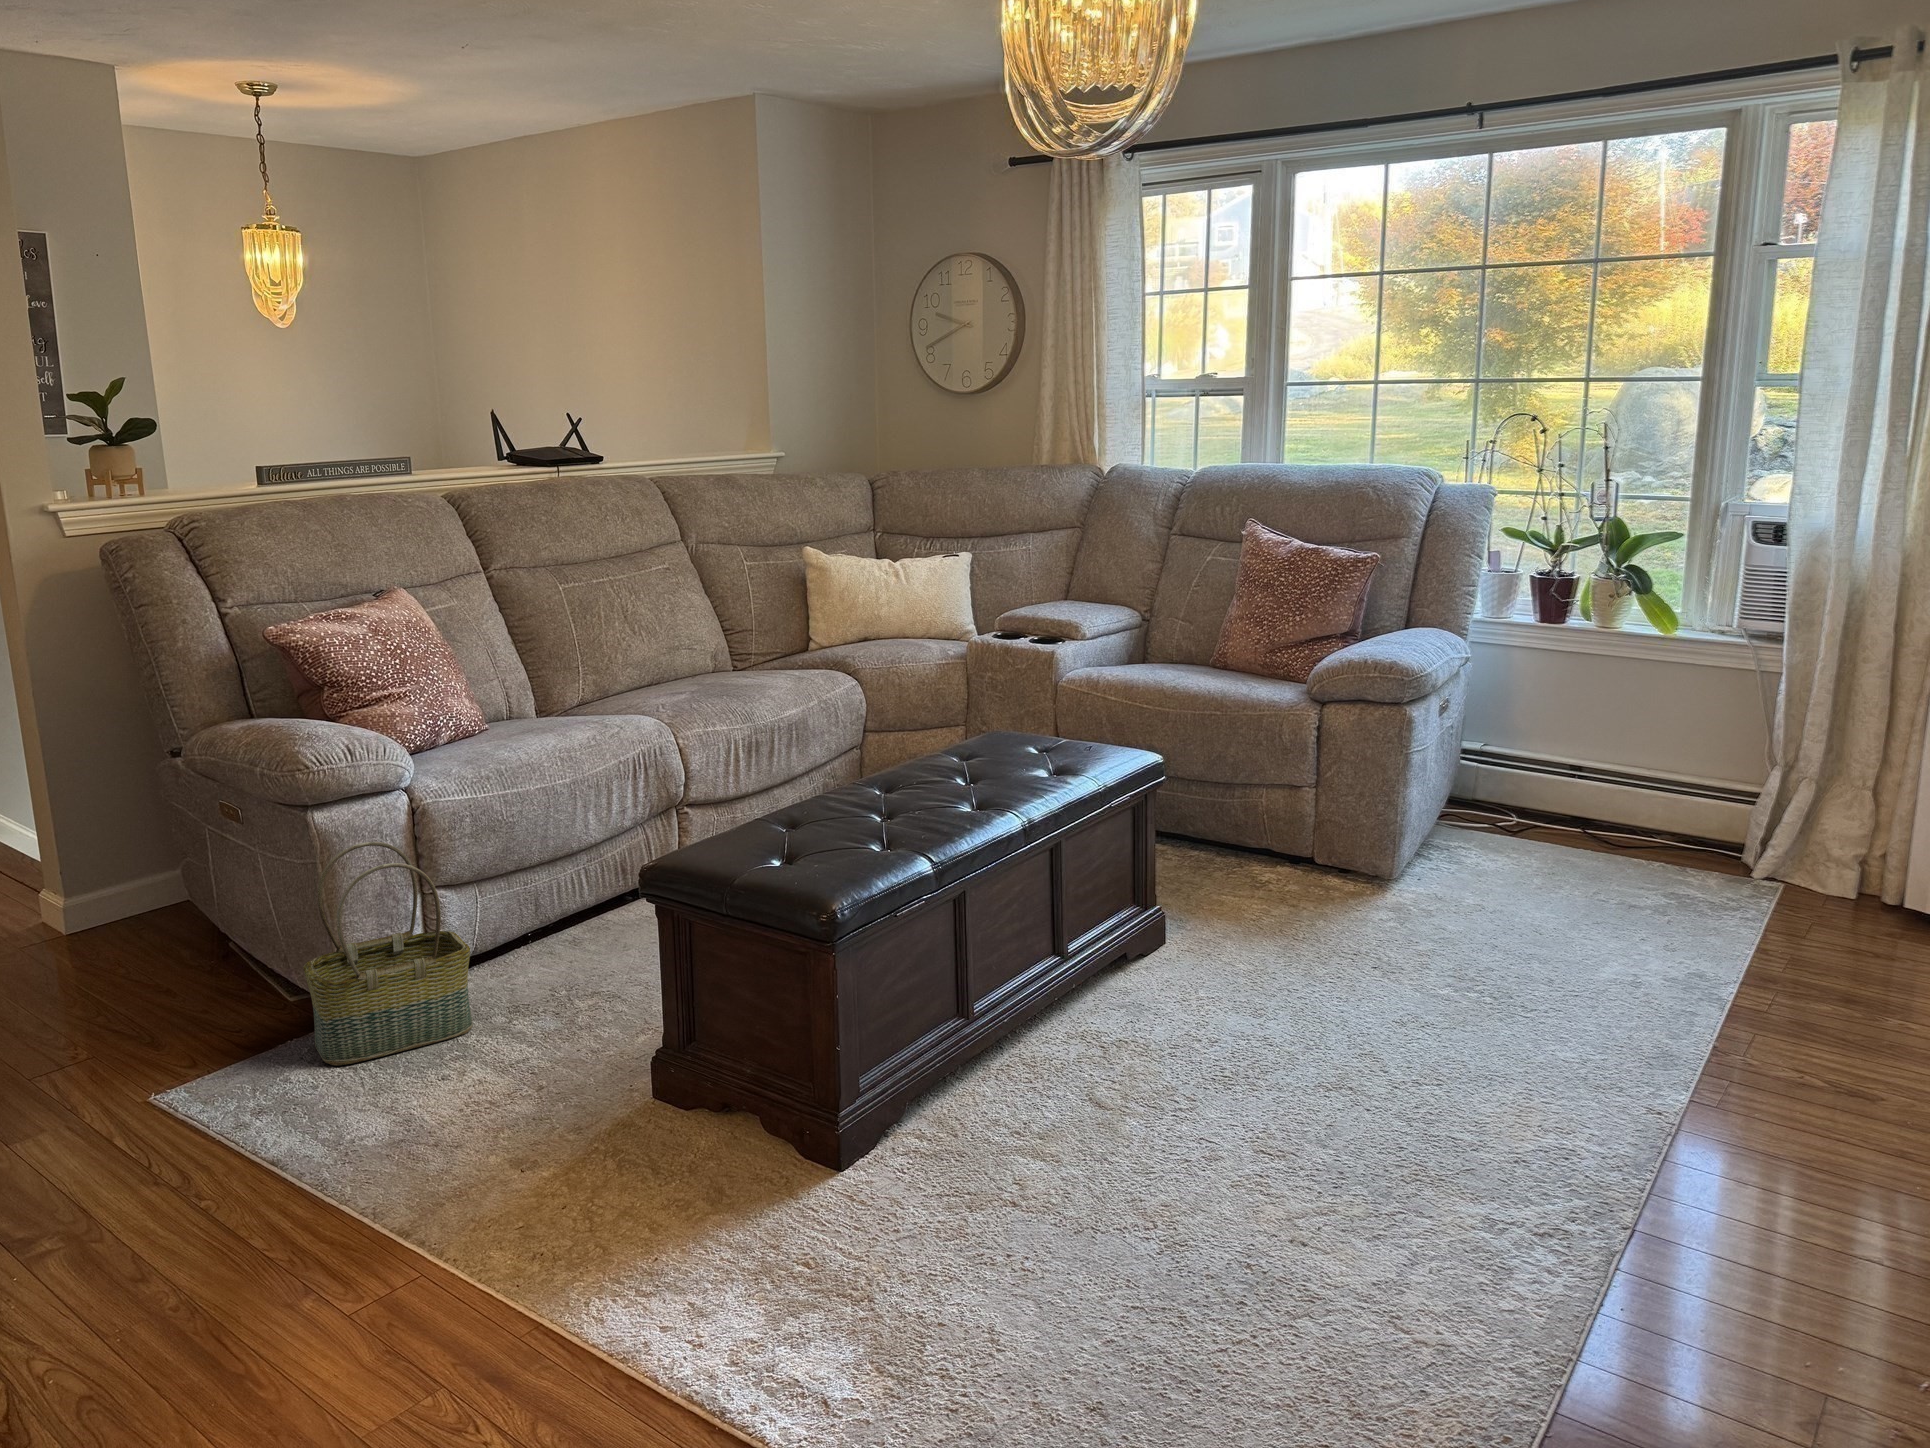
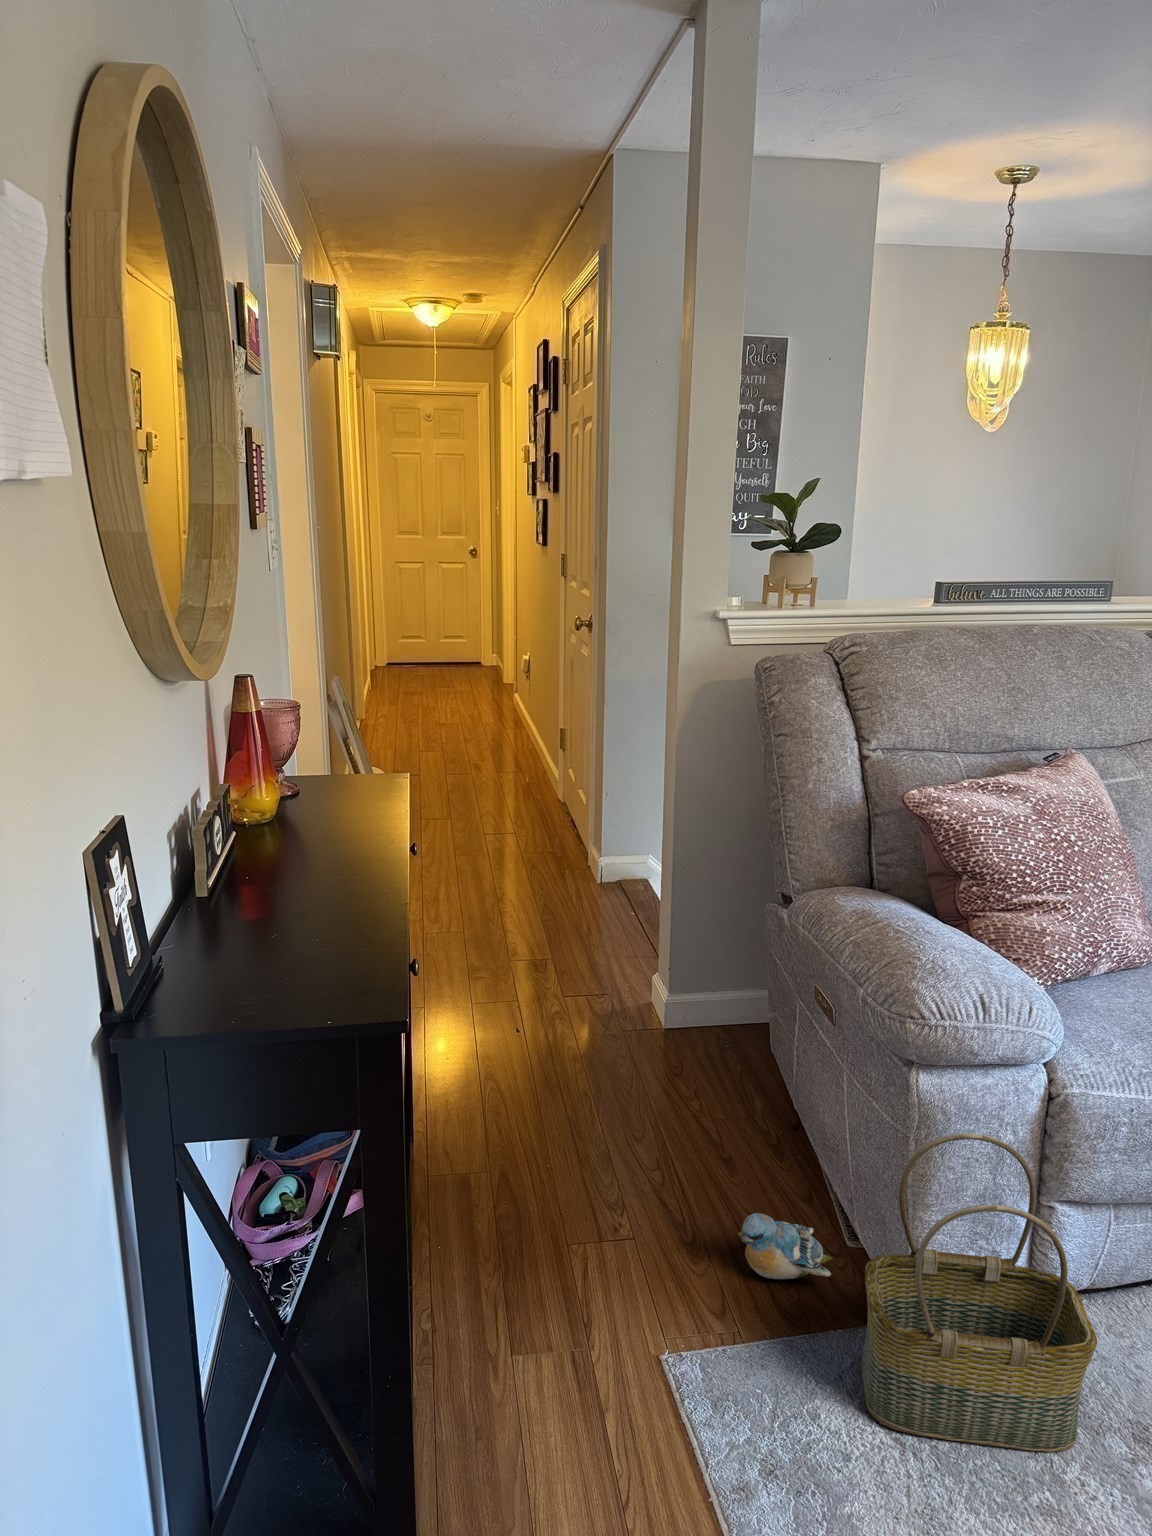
plush toy: none [192,983,279,1035] -> present [738,1213,832,1279]

